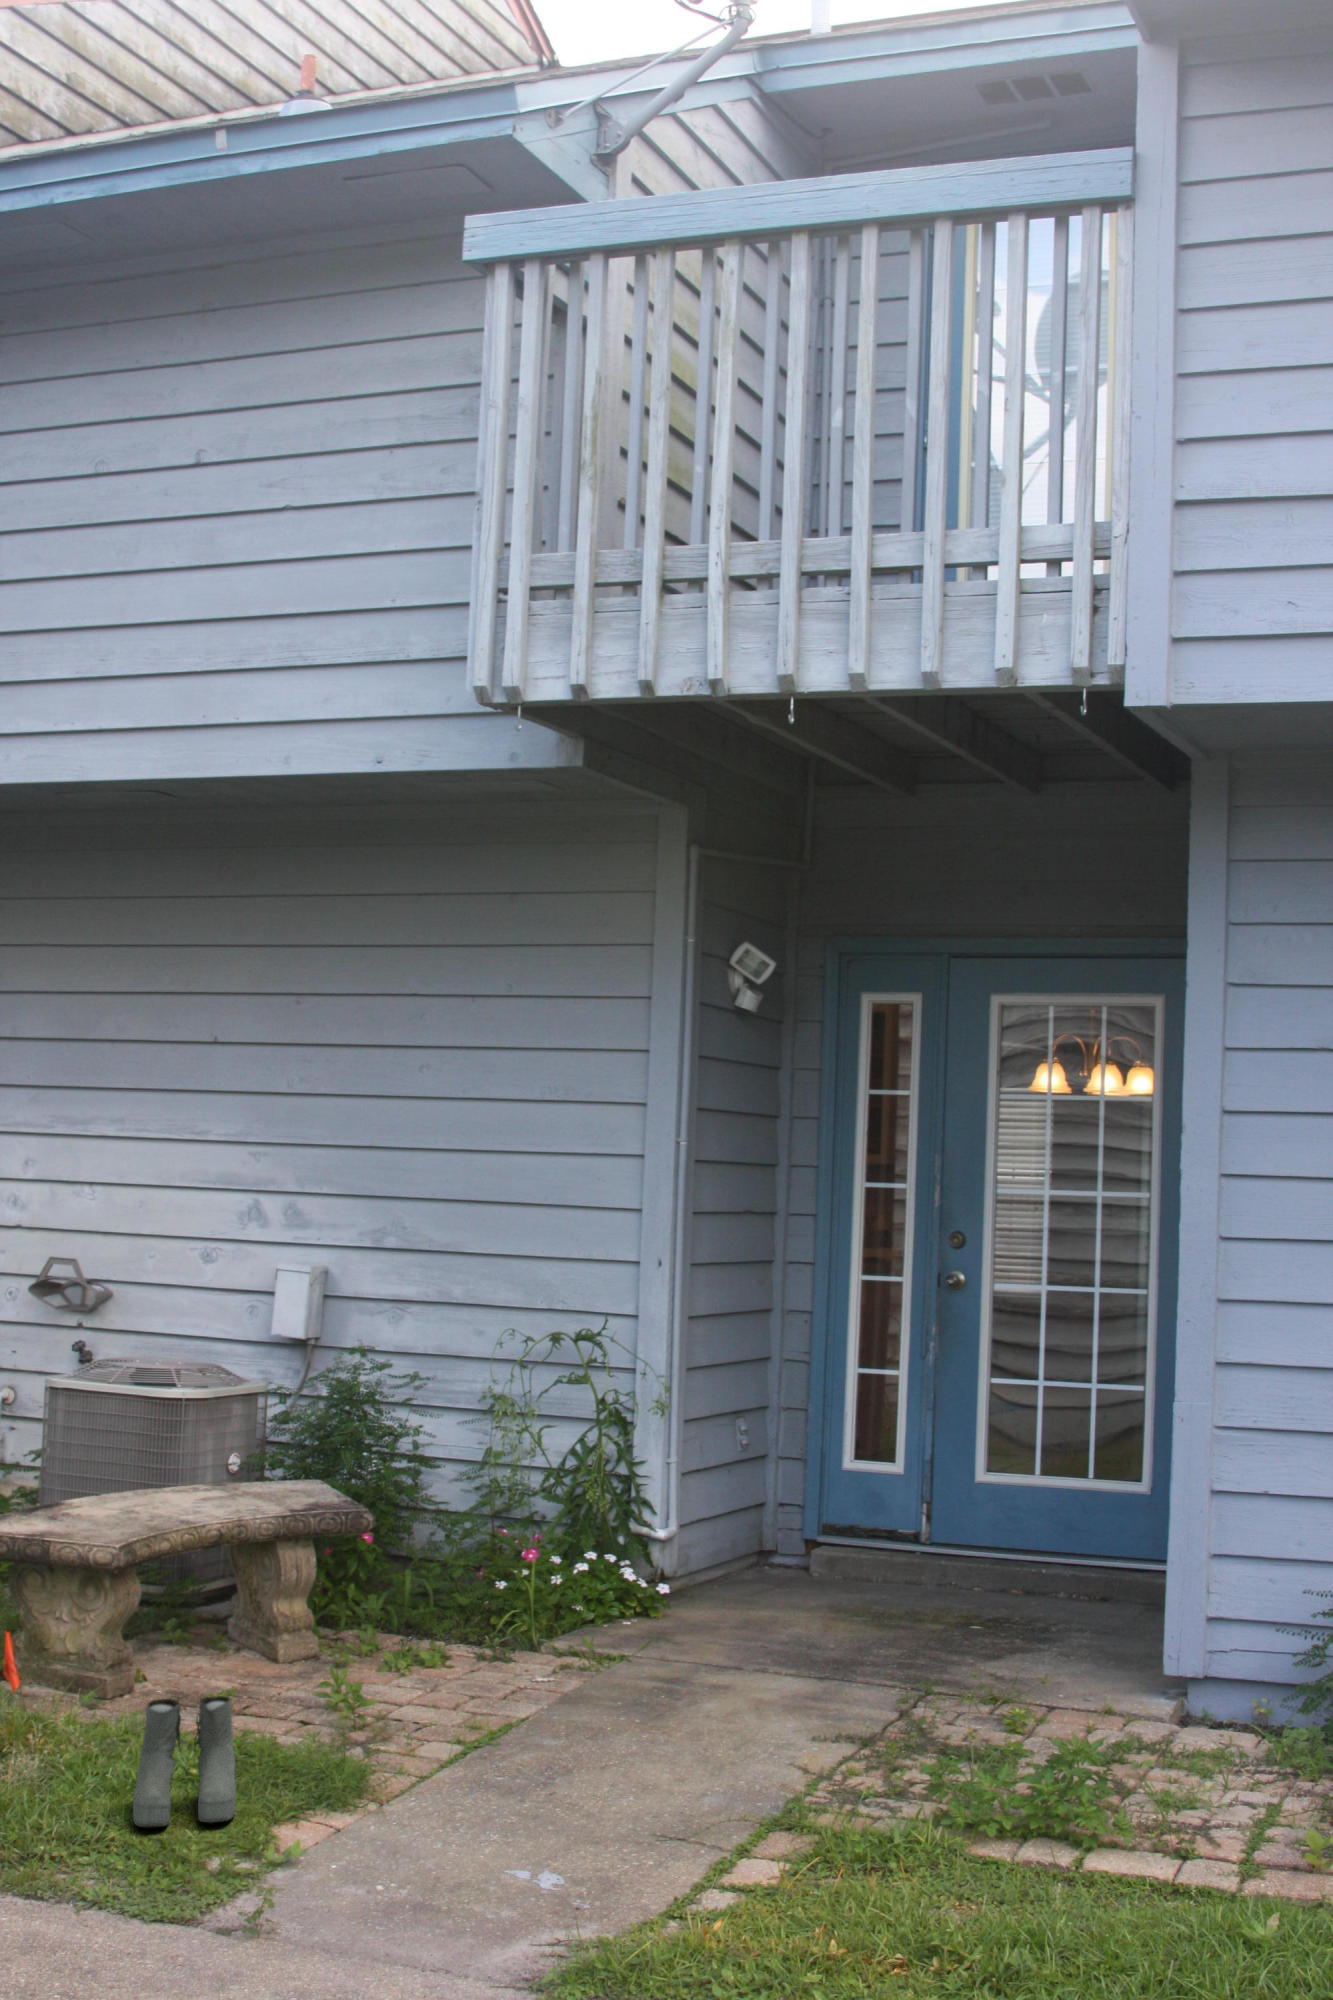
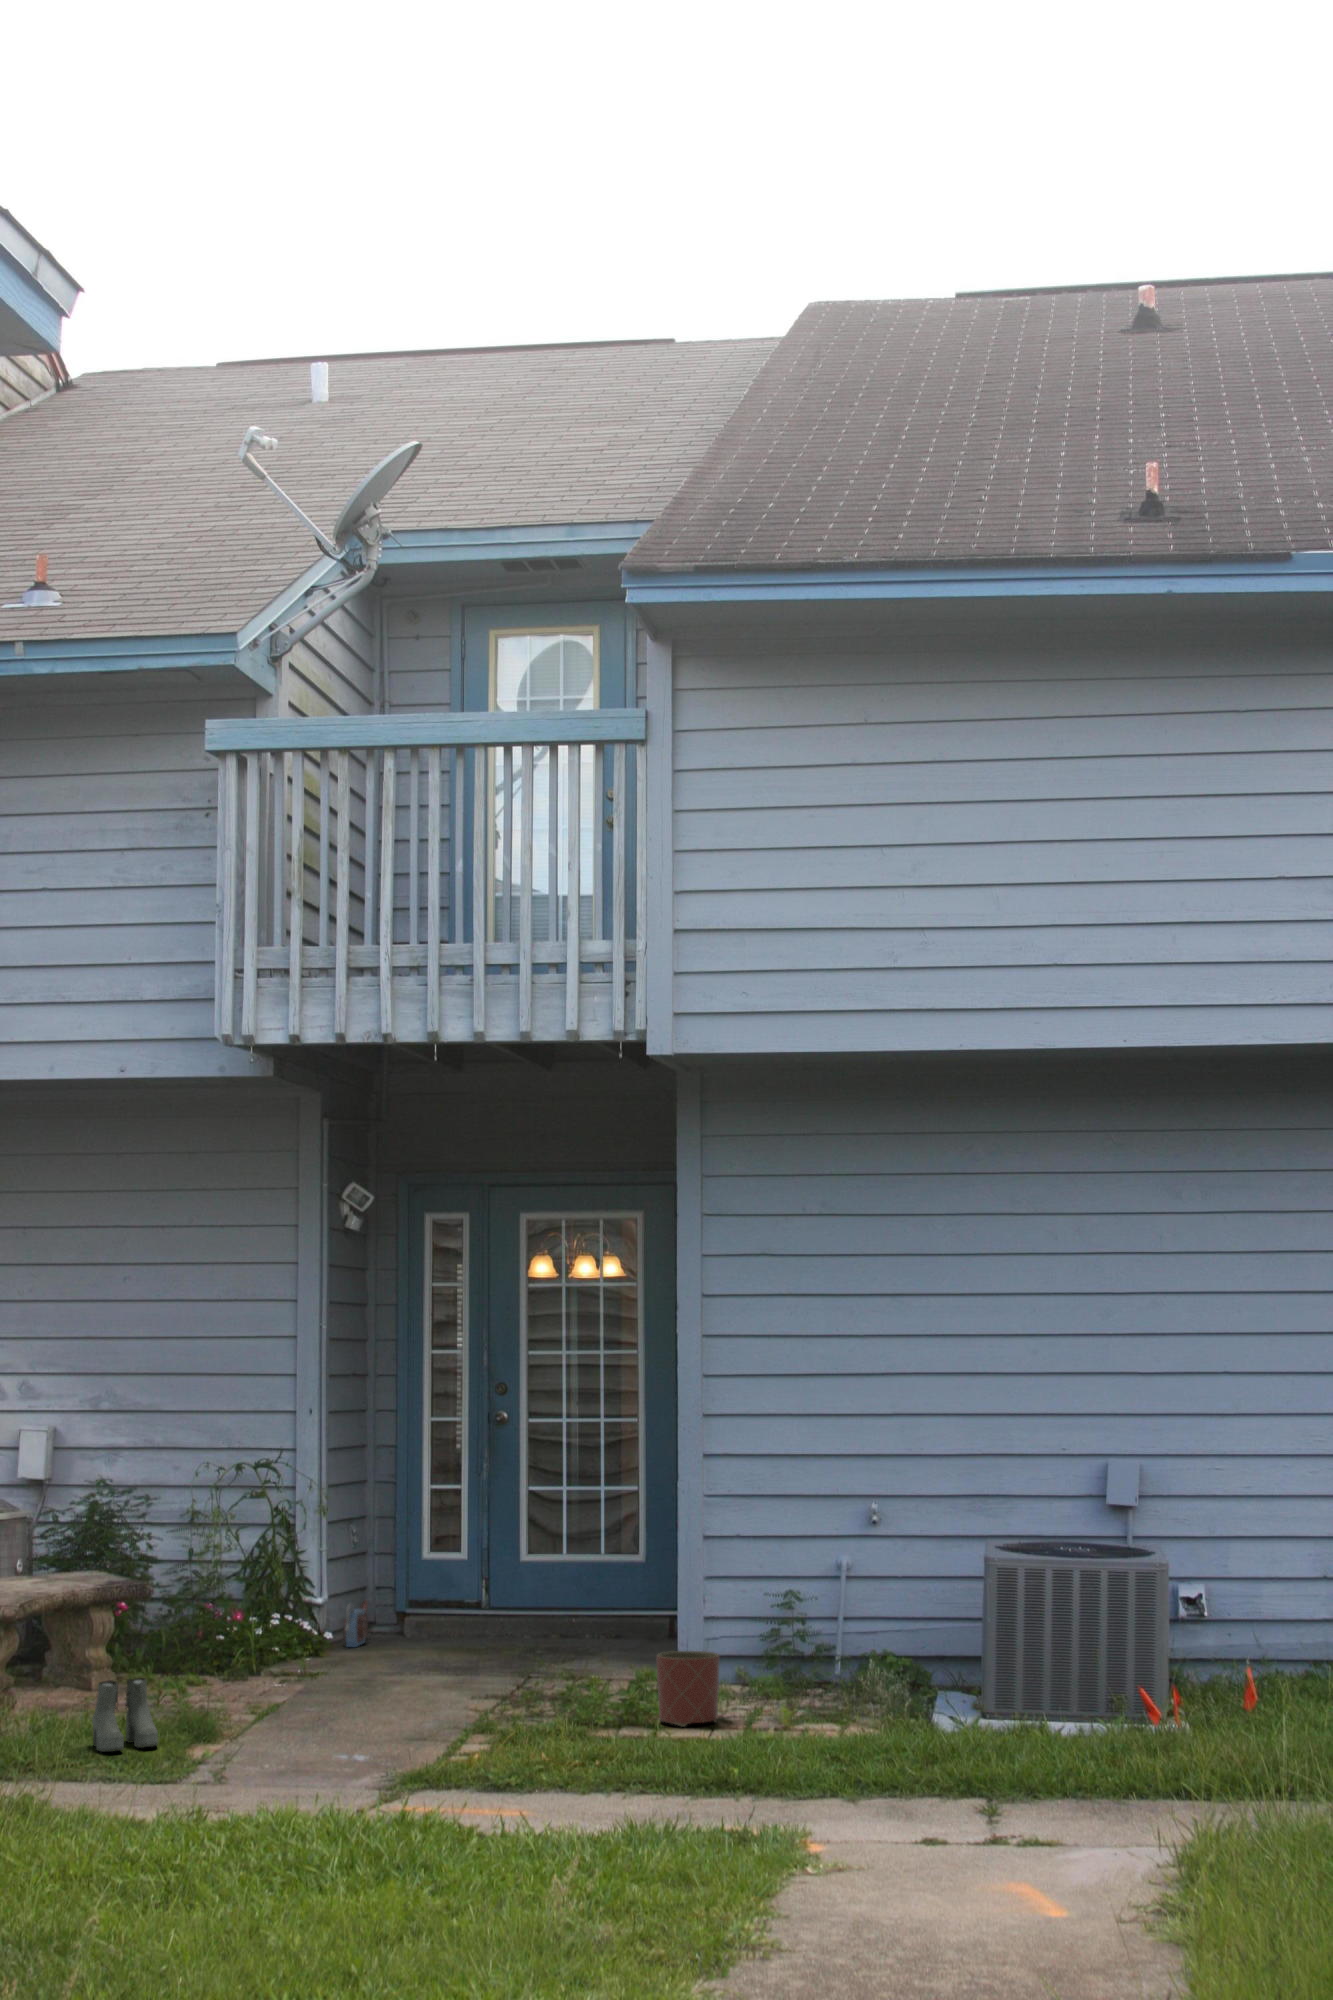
watering can: none [703,1527,750,1600] -> present [344,1600,368,1647]
planter: none [1098,1742,1218,1897] -> present [657,1651,720,1727]

